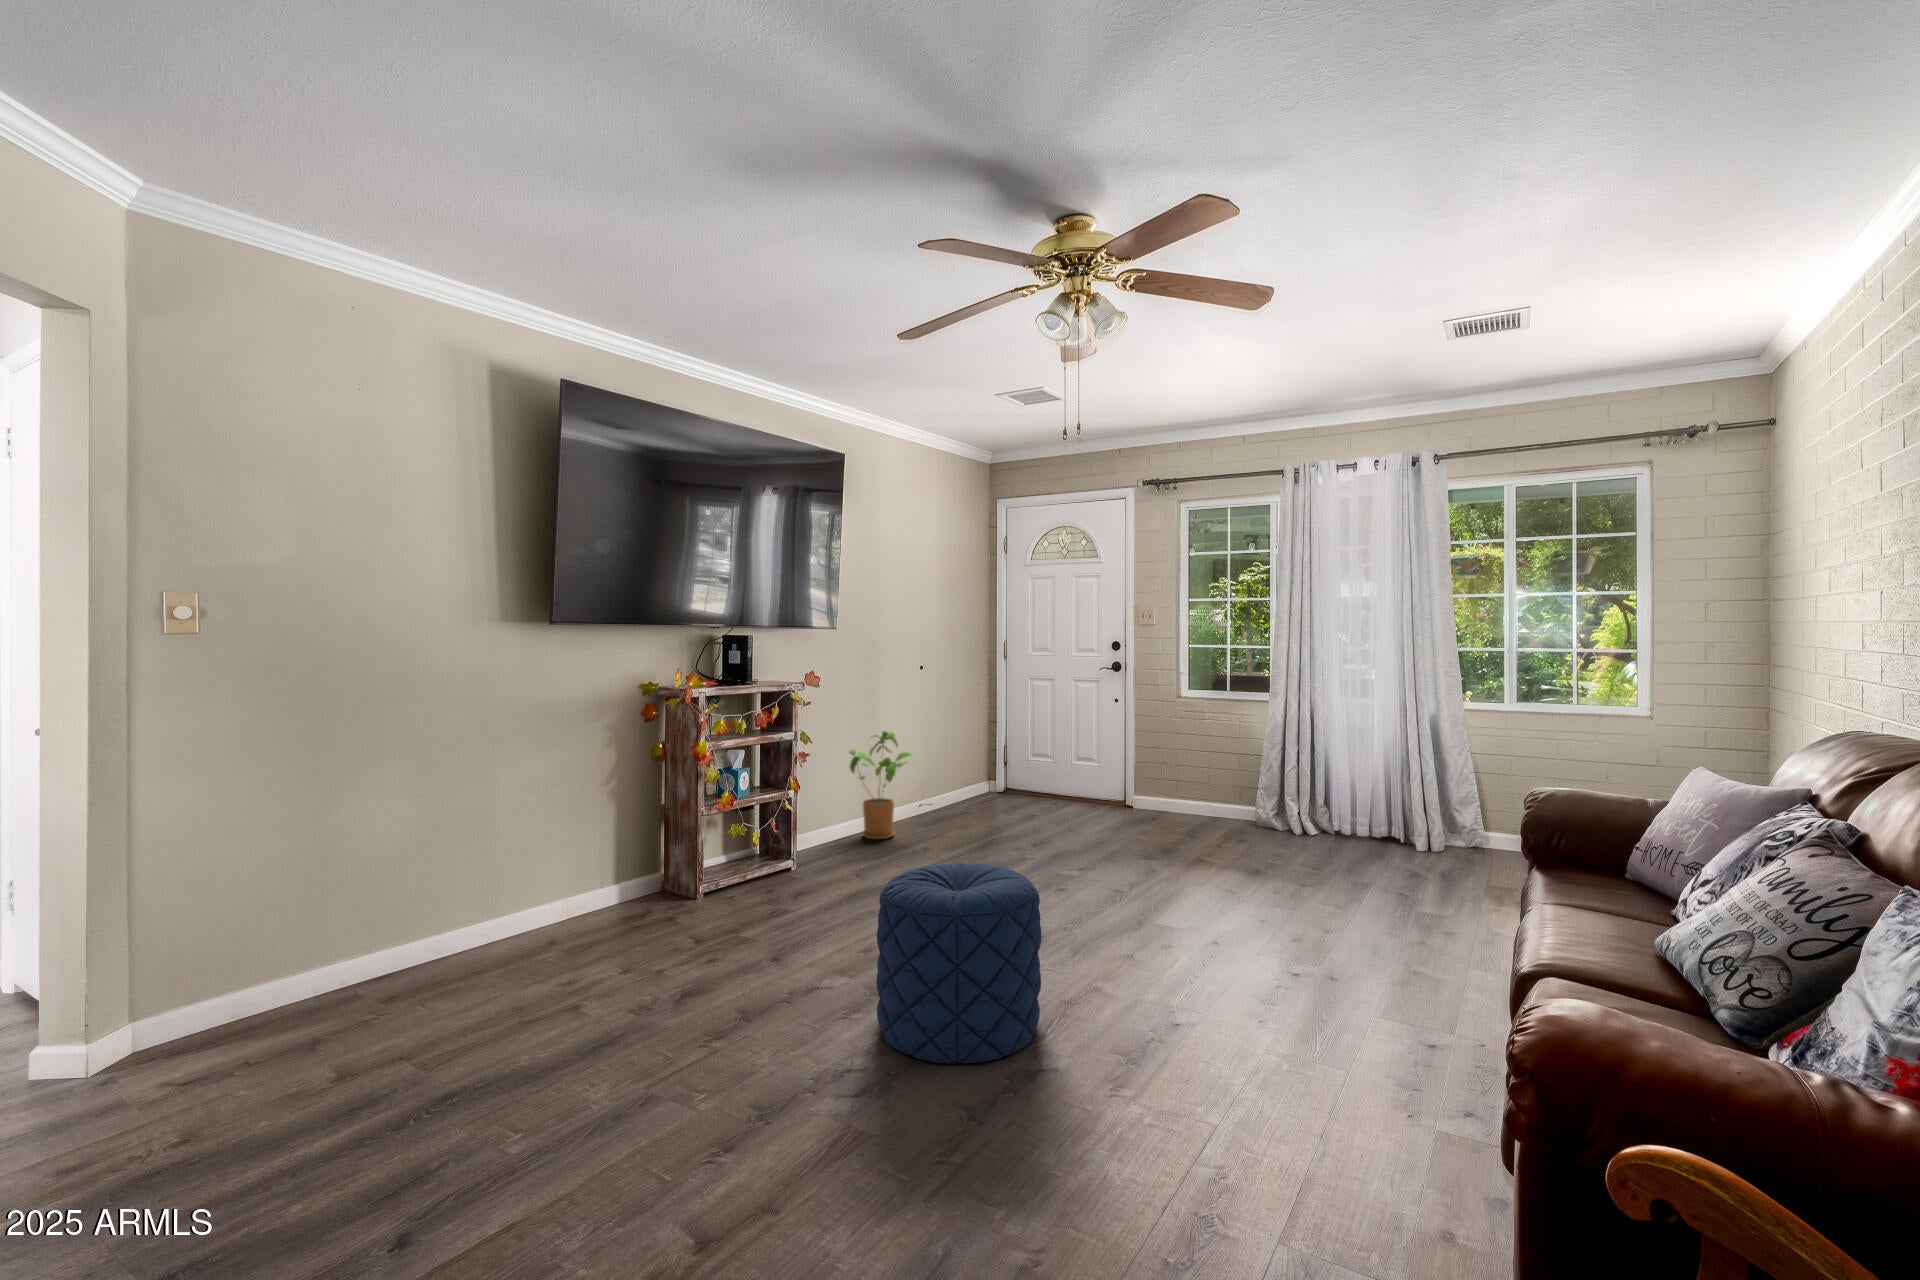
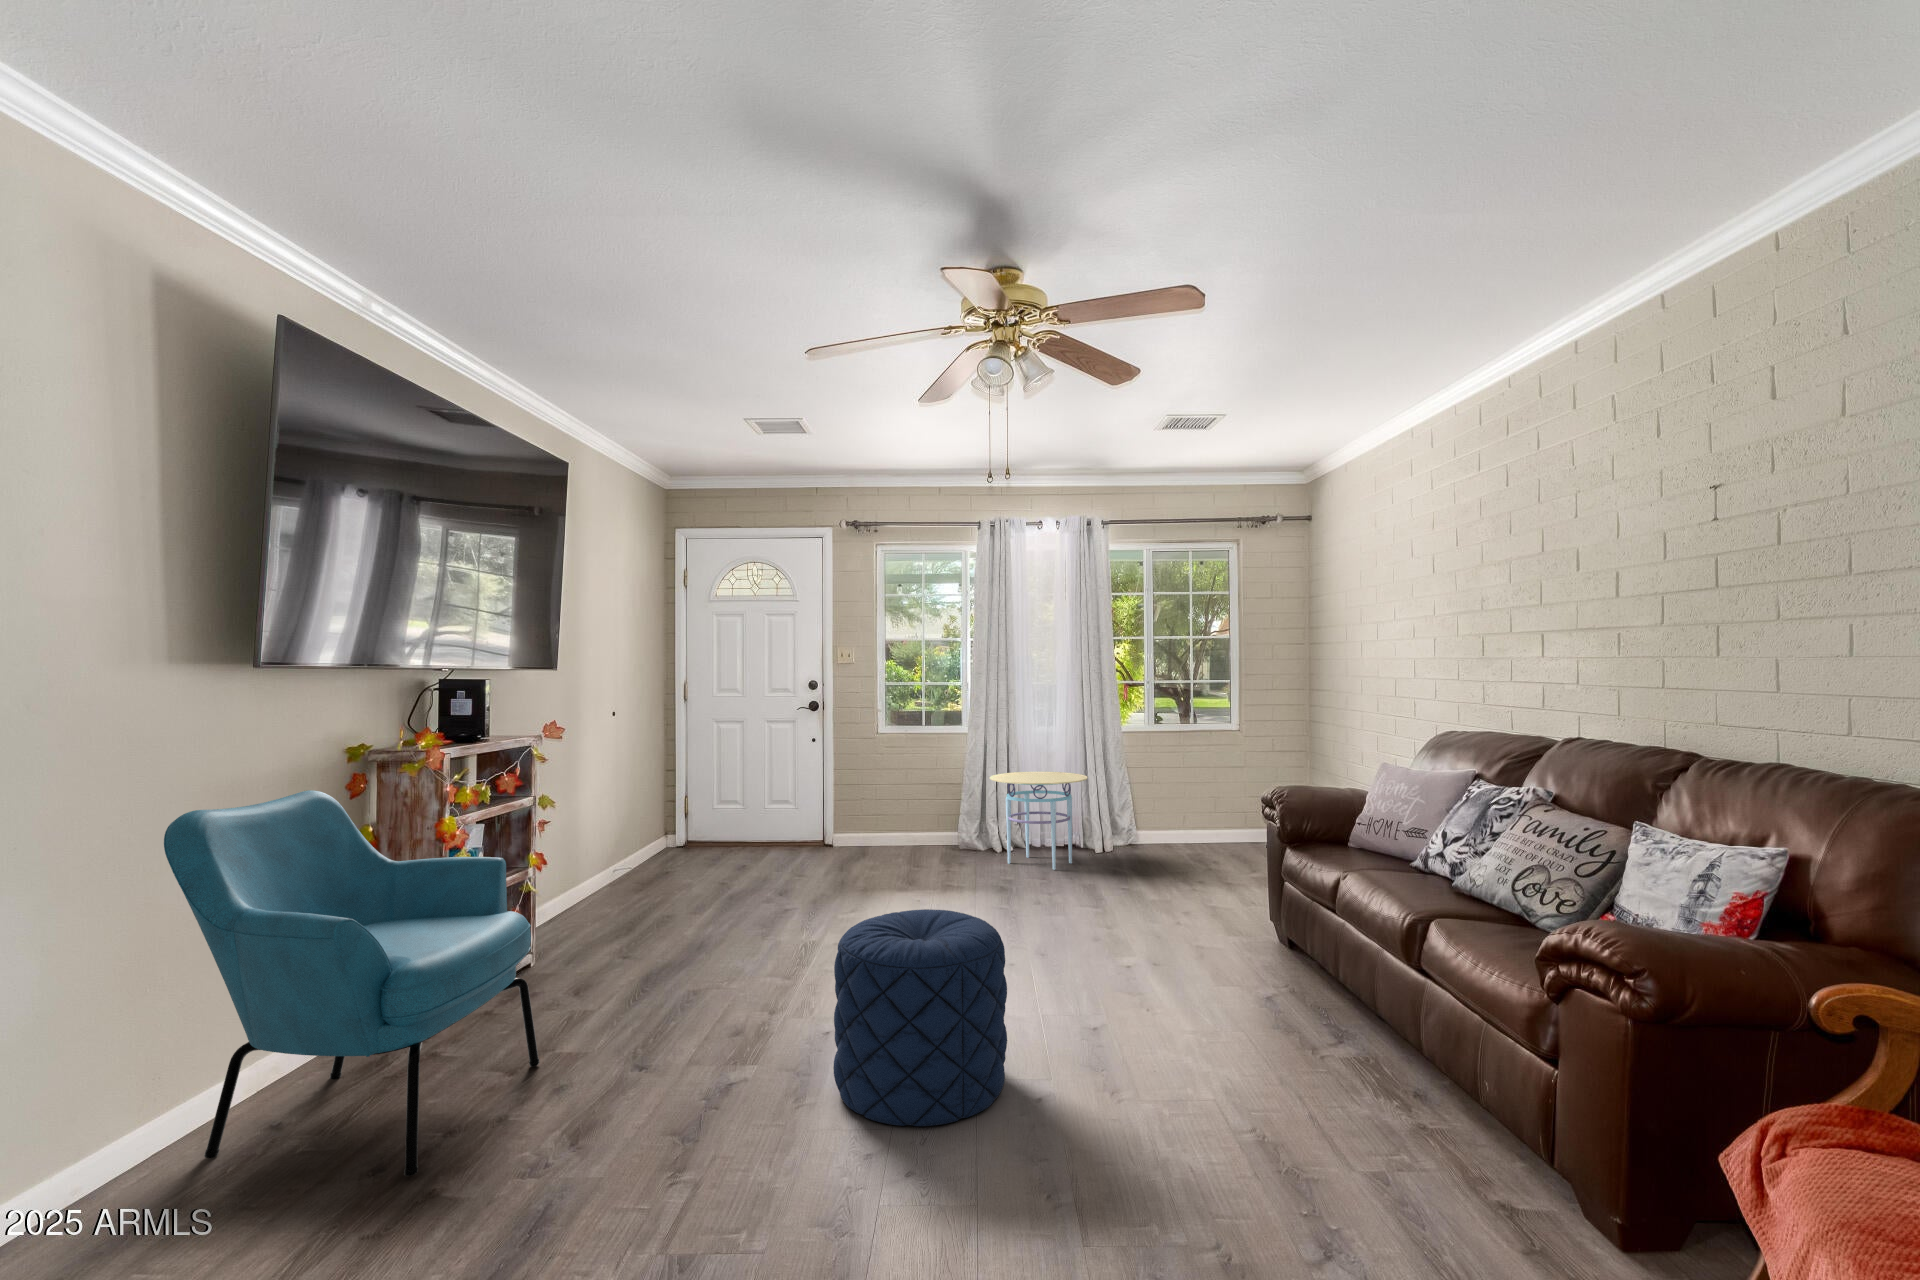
armchair: none [483,715,723,991] -> present [164,790,540,1176]
house plant: present [849,731,912,839] -> none [557,788,642,917]
side table: none [1275,747,1394,859] -> present [990,771,1088,870]

